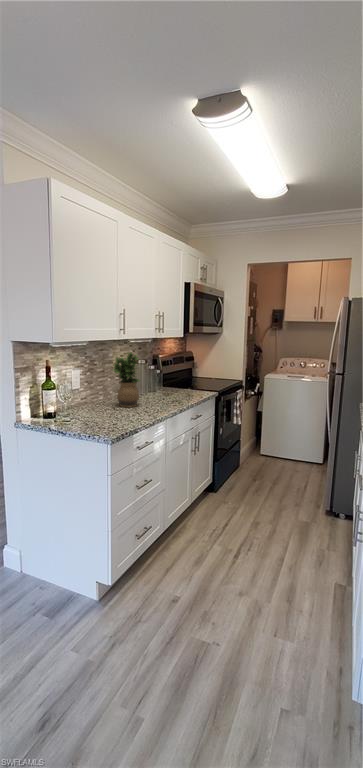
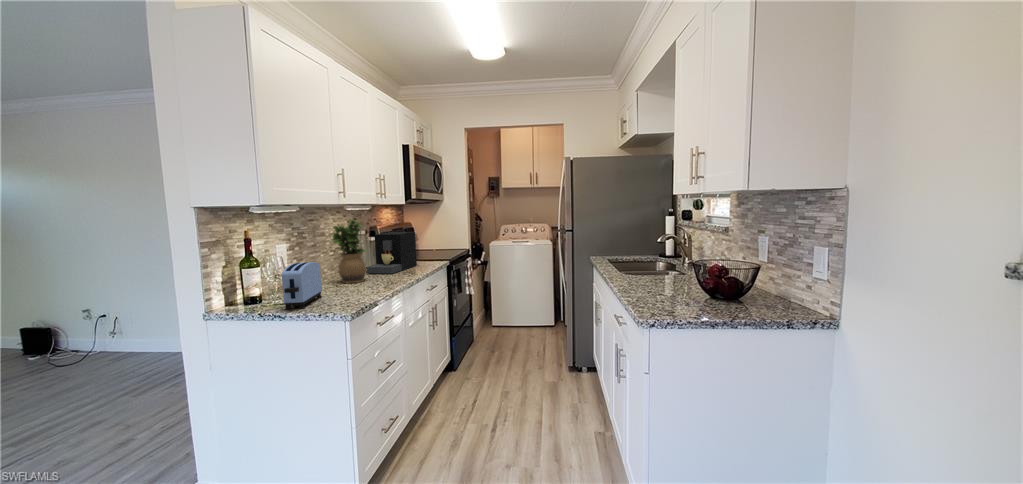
coffee maker: none [141,363,187,401] -> present [366,232,417,274]
toaster: none [68,389,99,428] -> present [282,262,322,310]

